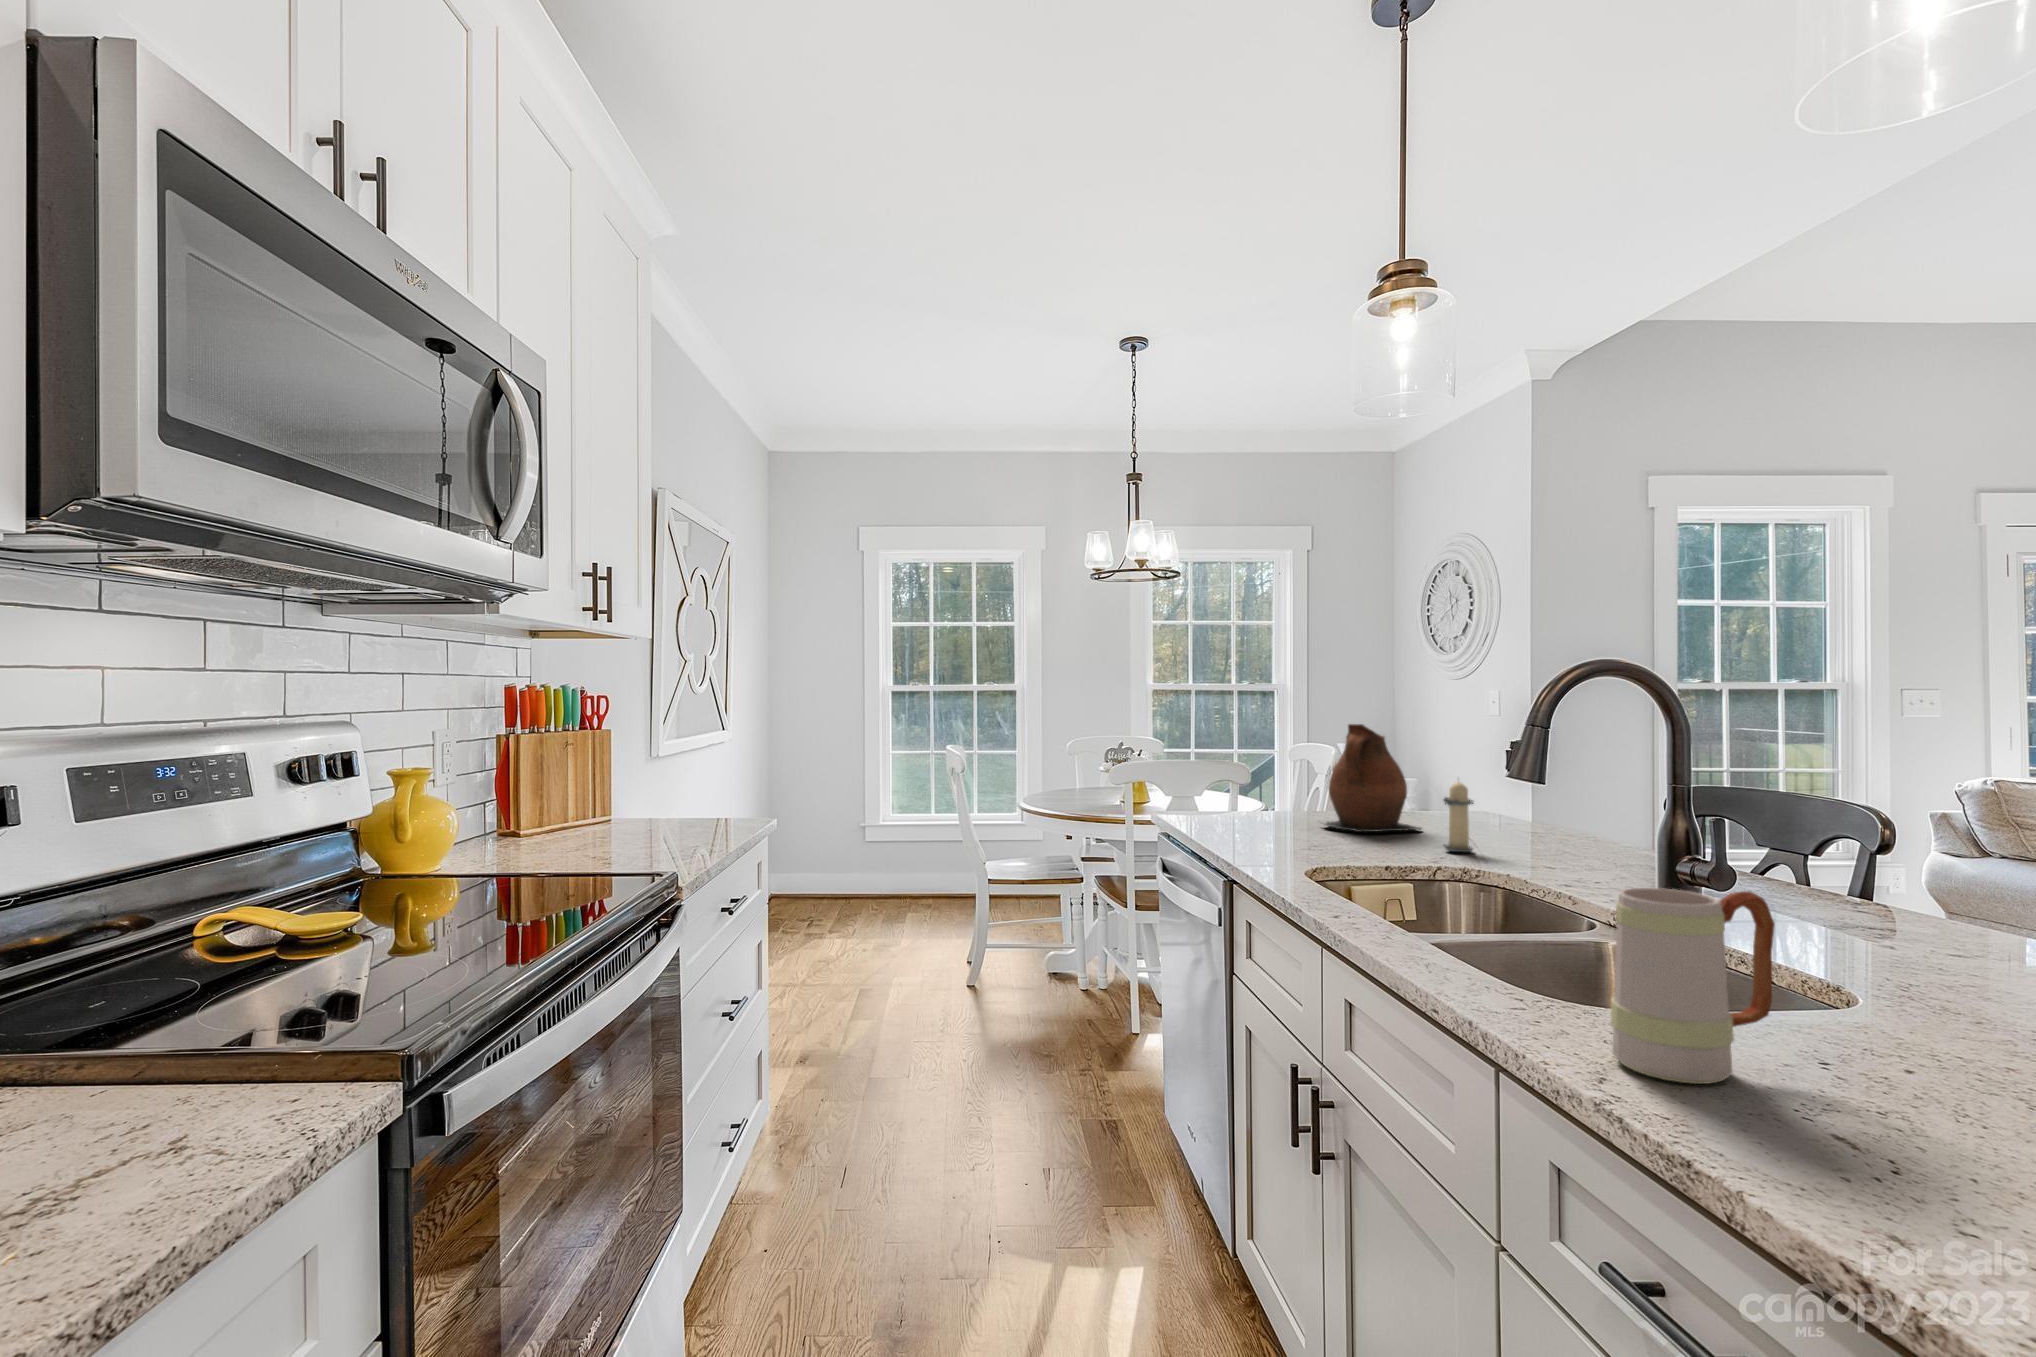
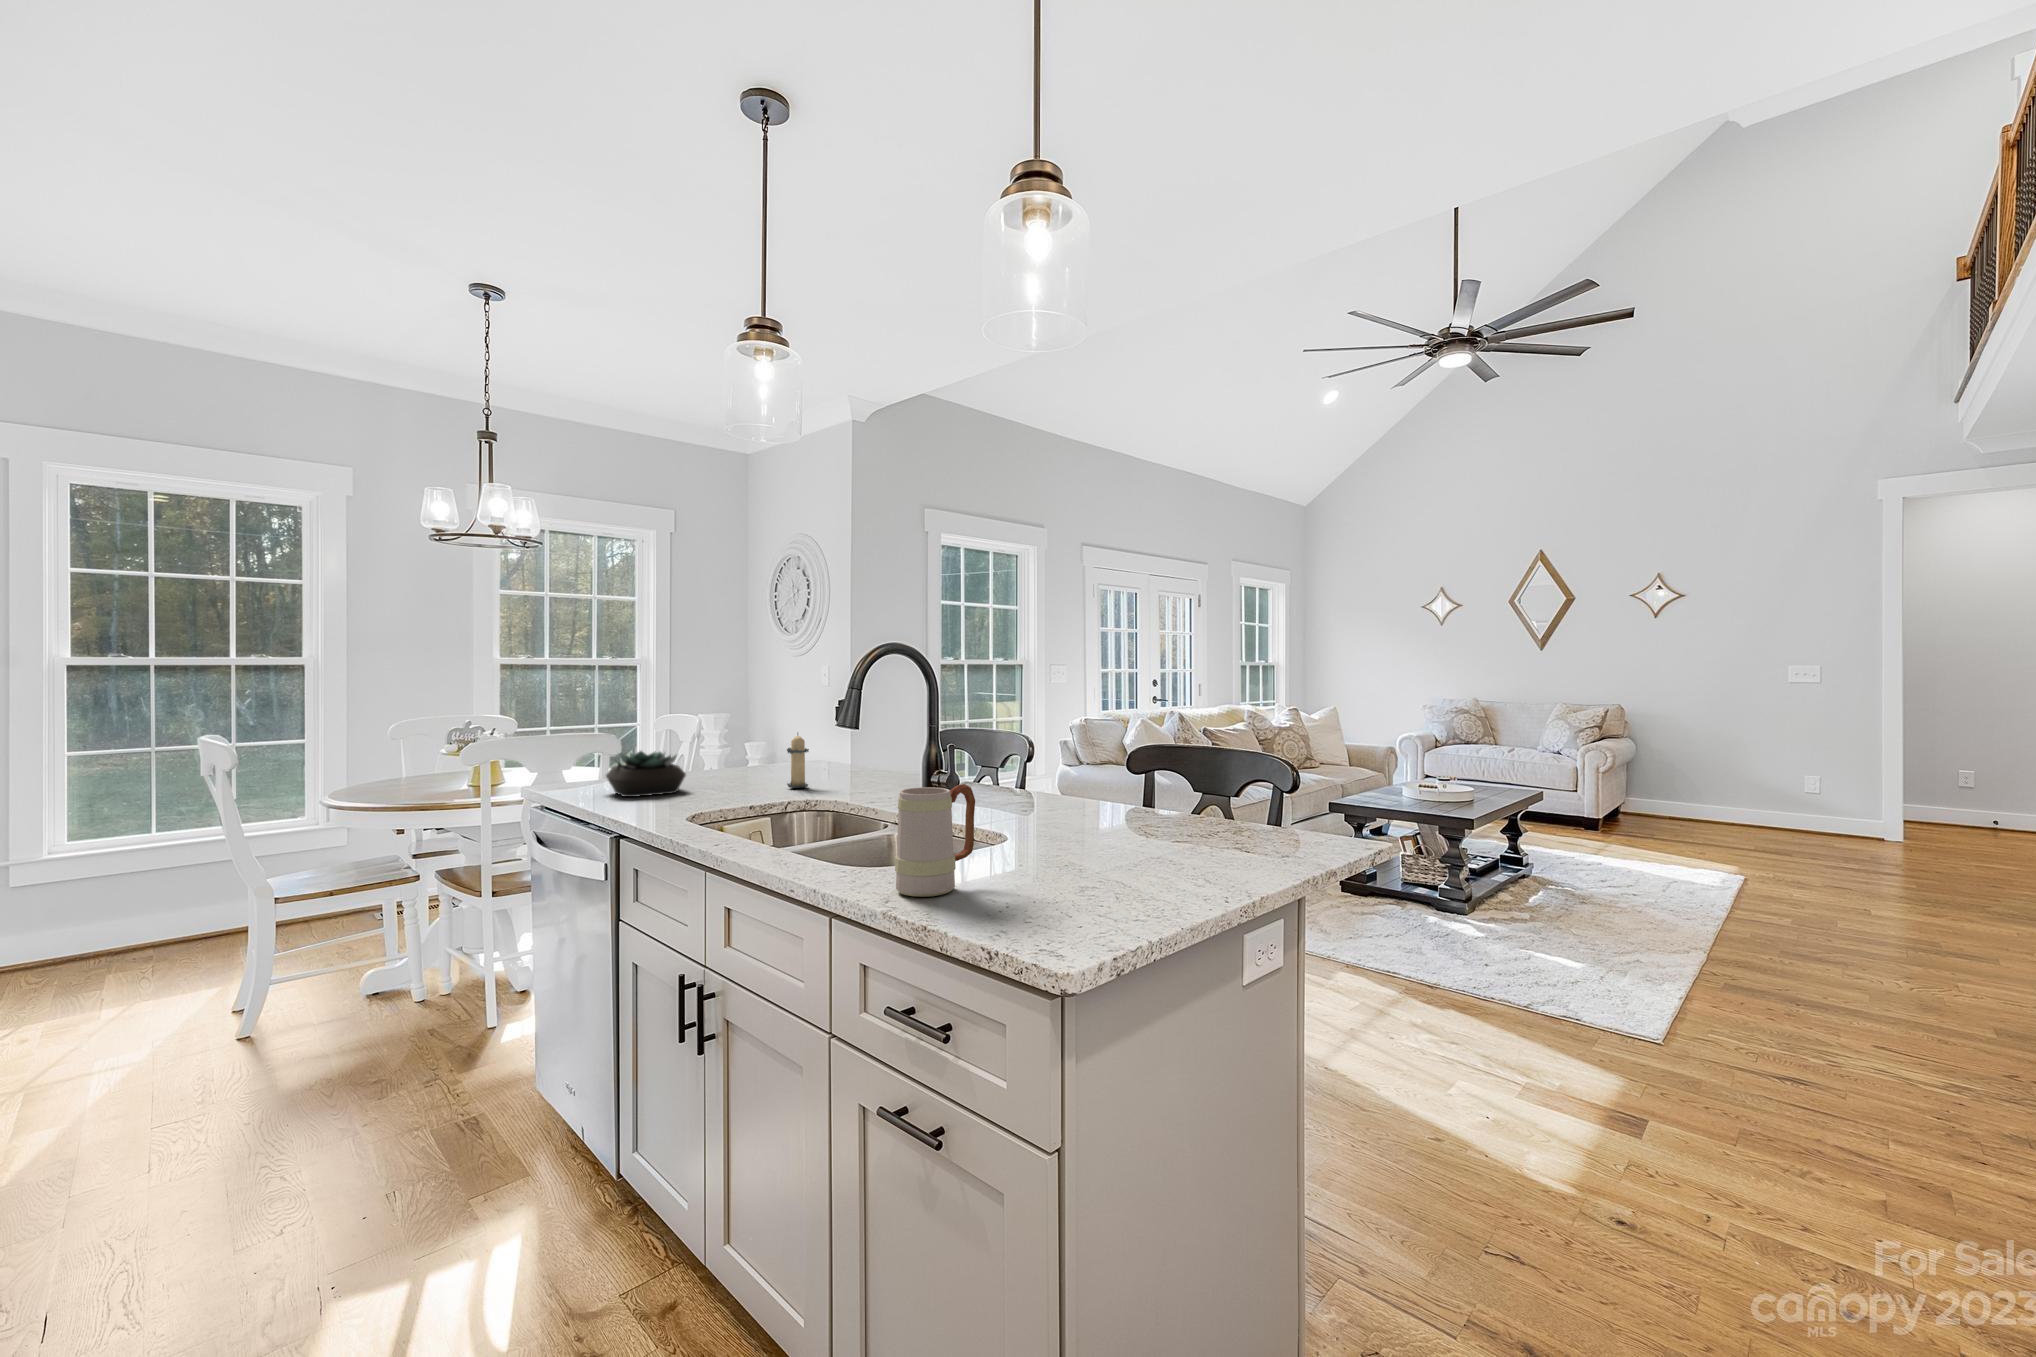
ceramic pitcher: present [1324,724,1422,832] -> none [687,694,771,780]
succulent plant: none [1223,788,1313,844] -> present [606,751,686,797]

